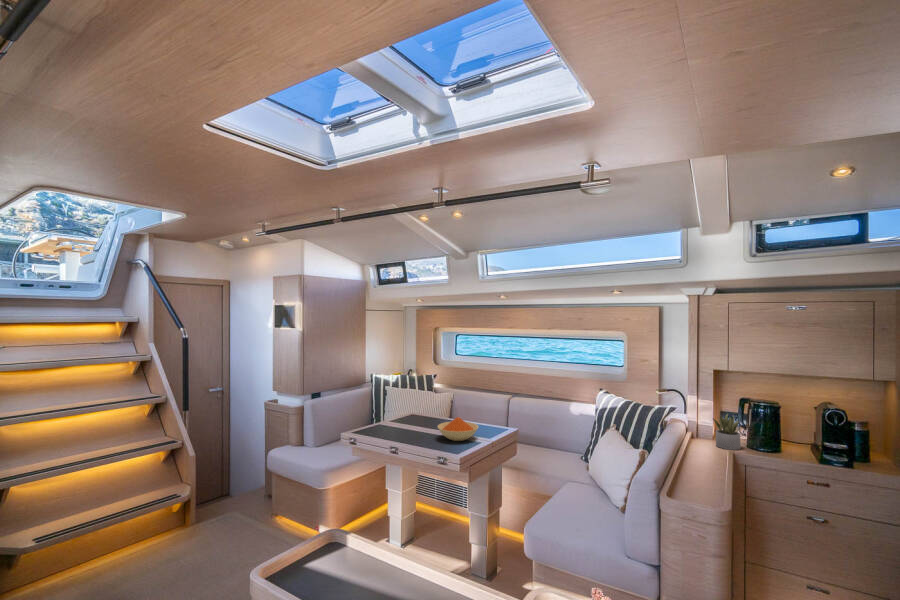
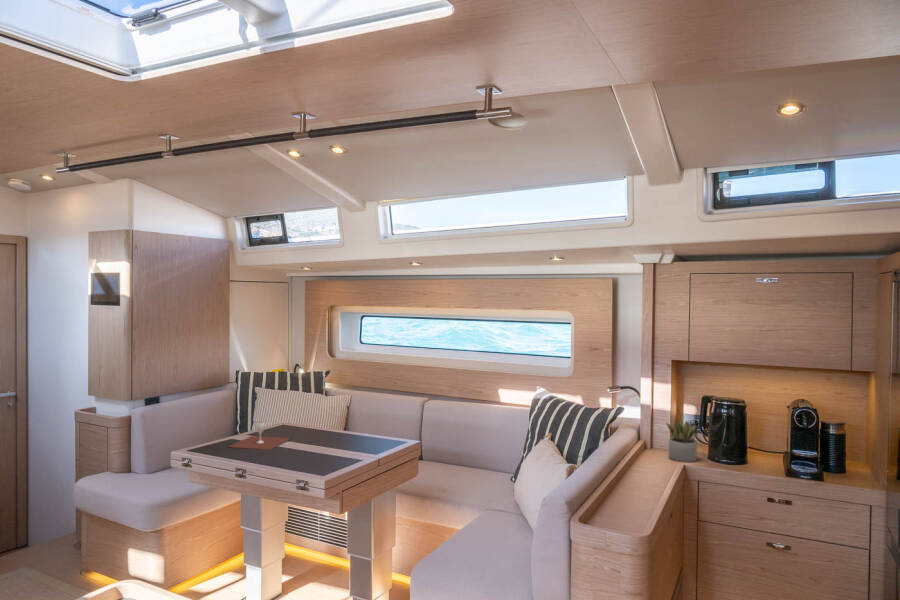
wine glass: none [378,412,422,433] -> present [229,422,291,450]
bowl: present [438,417,478,441] -> none [306,427,363,459]

